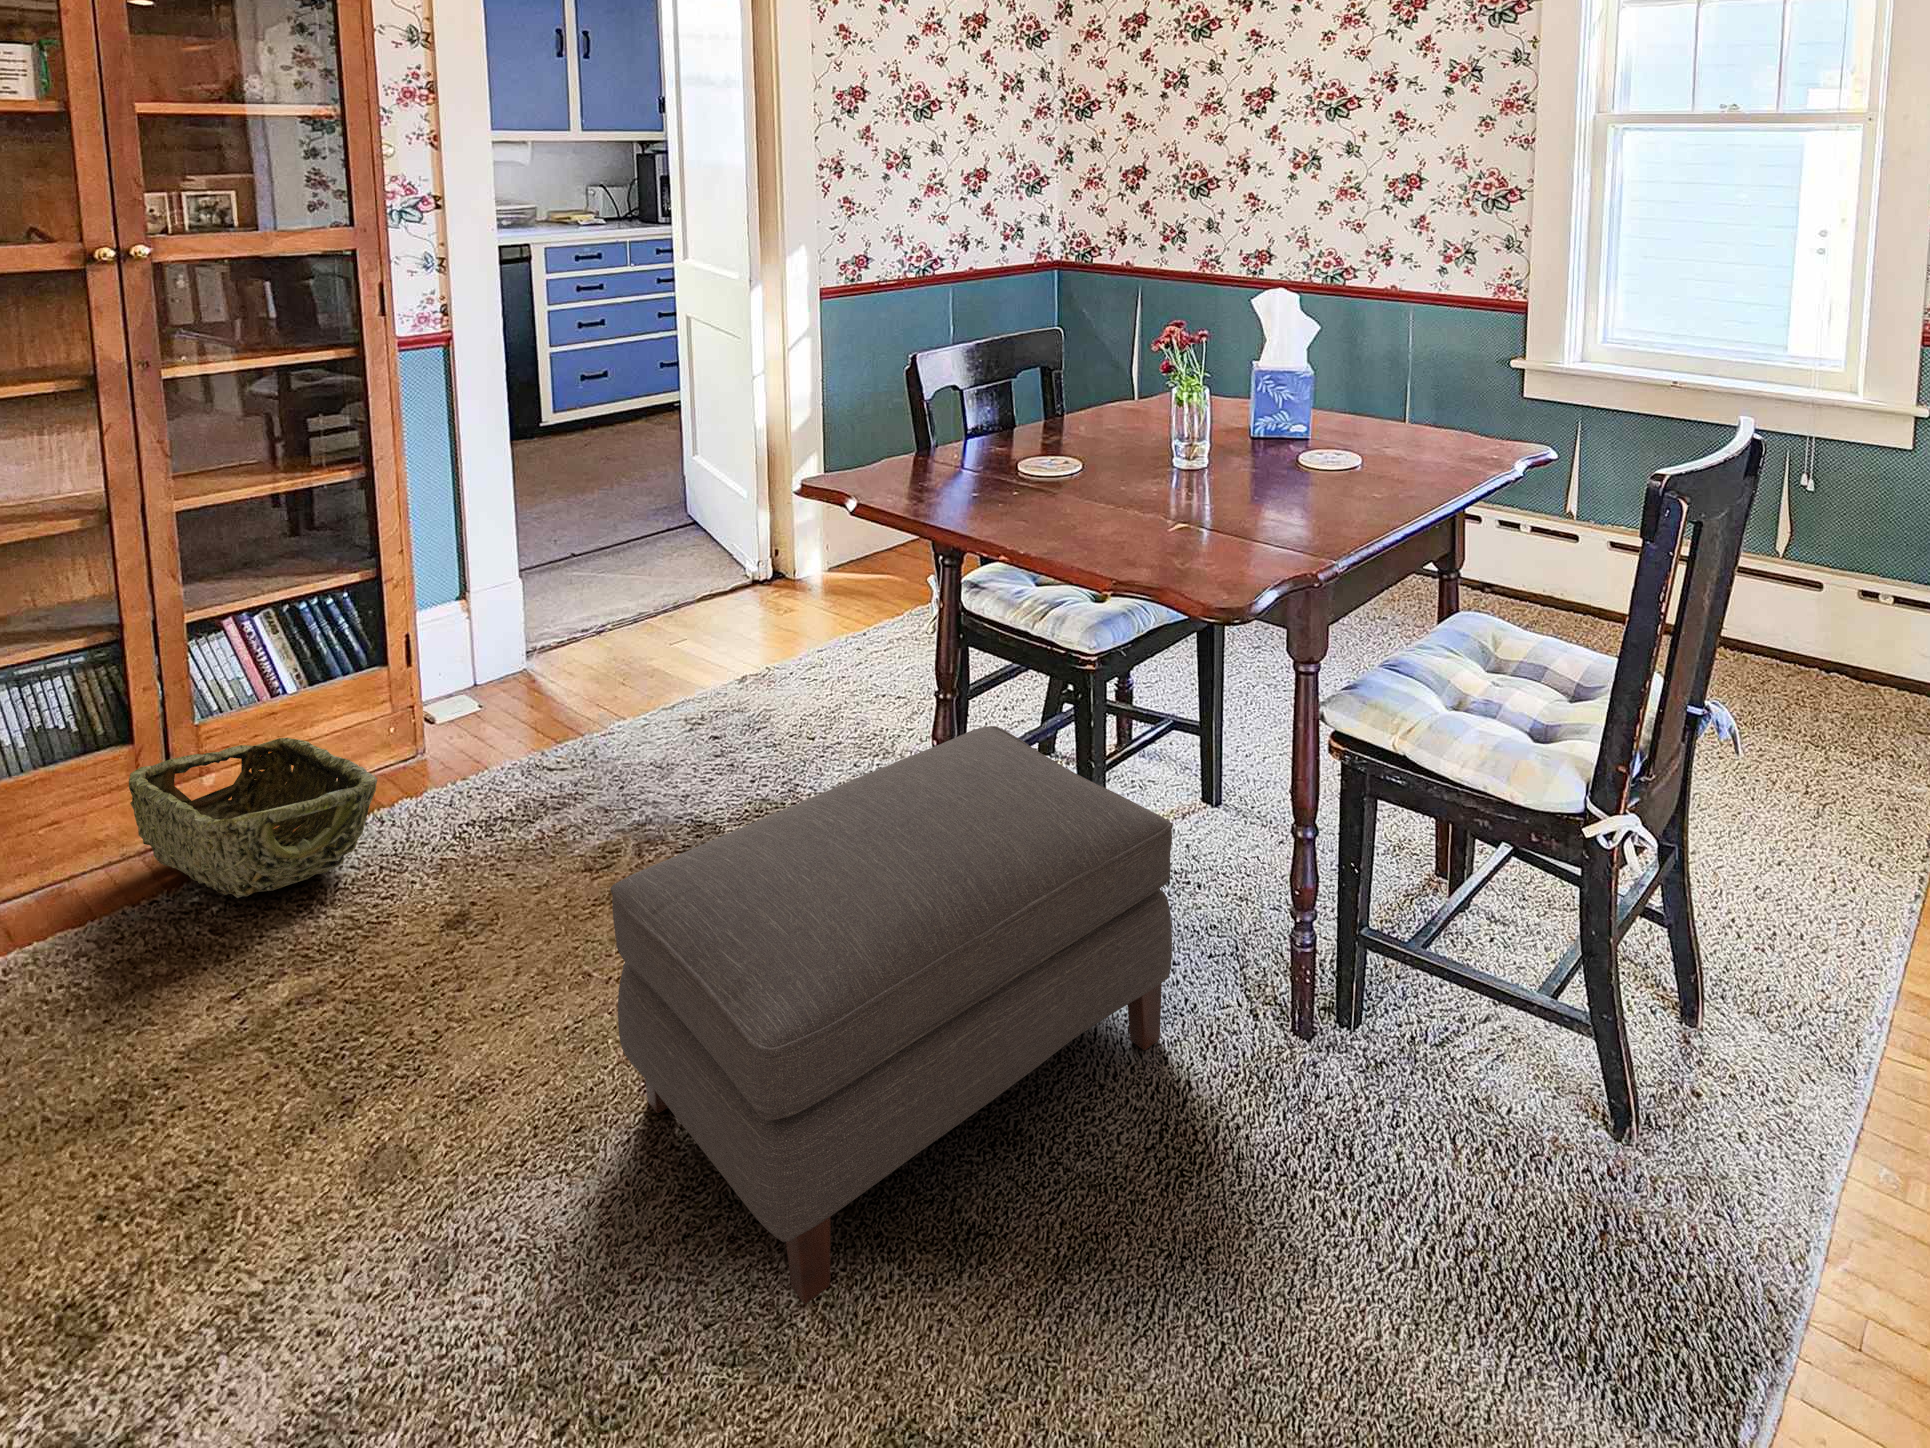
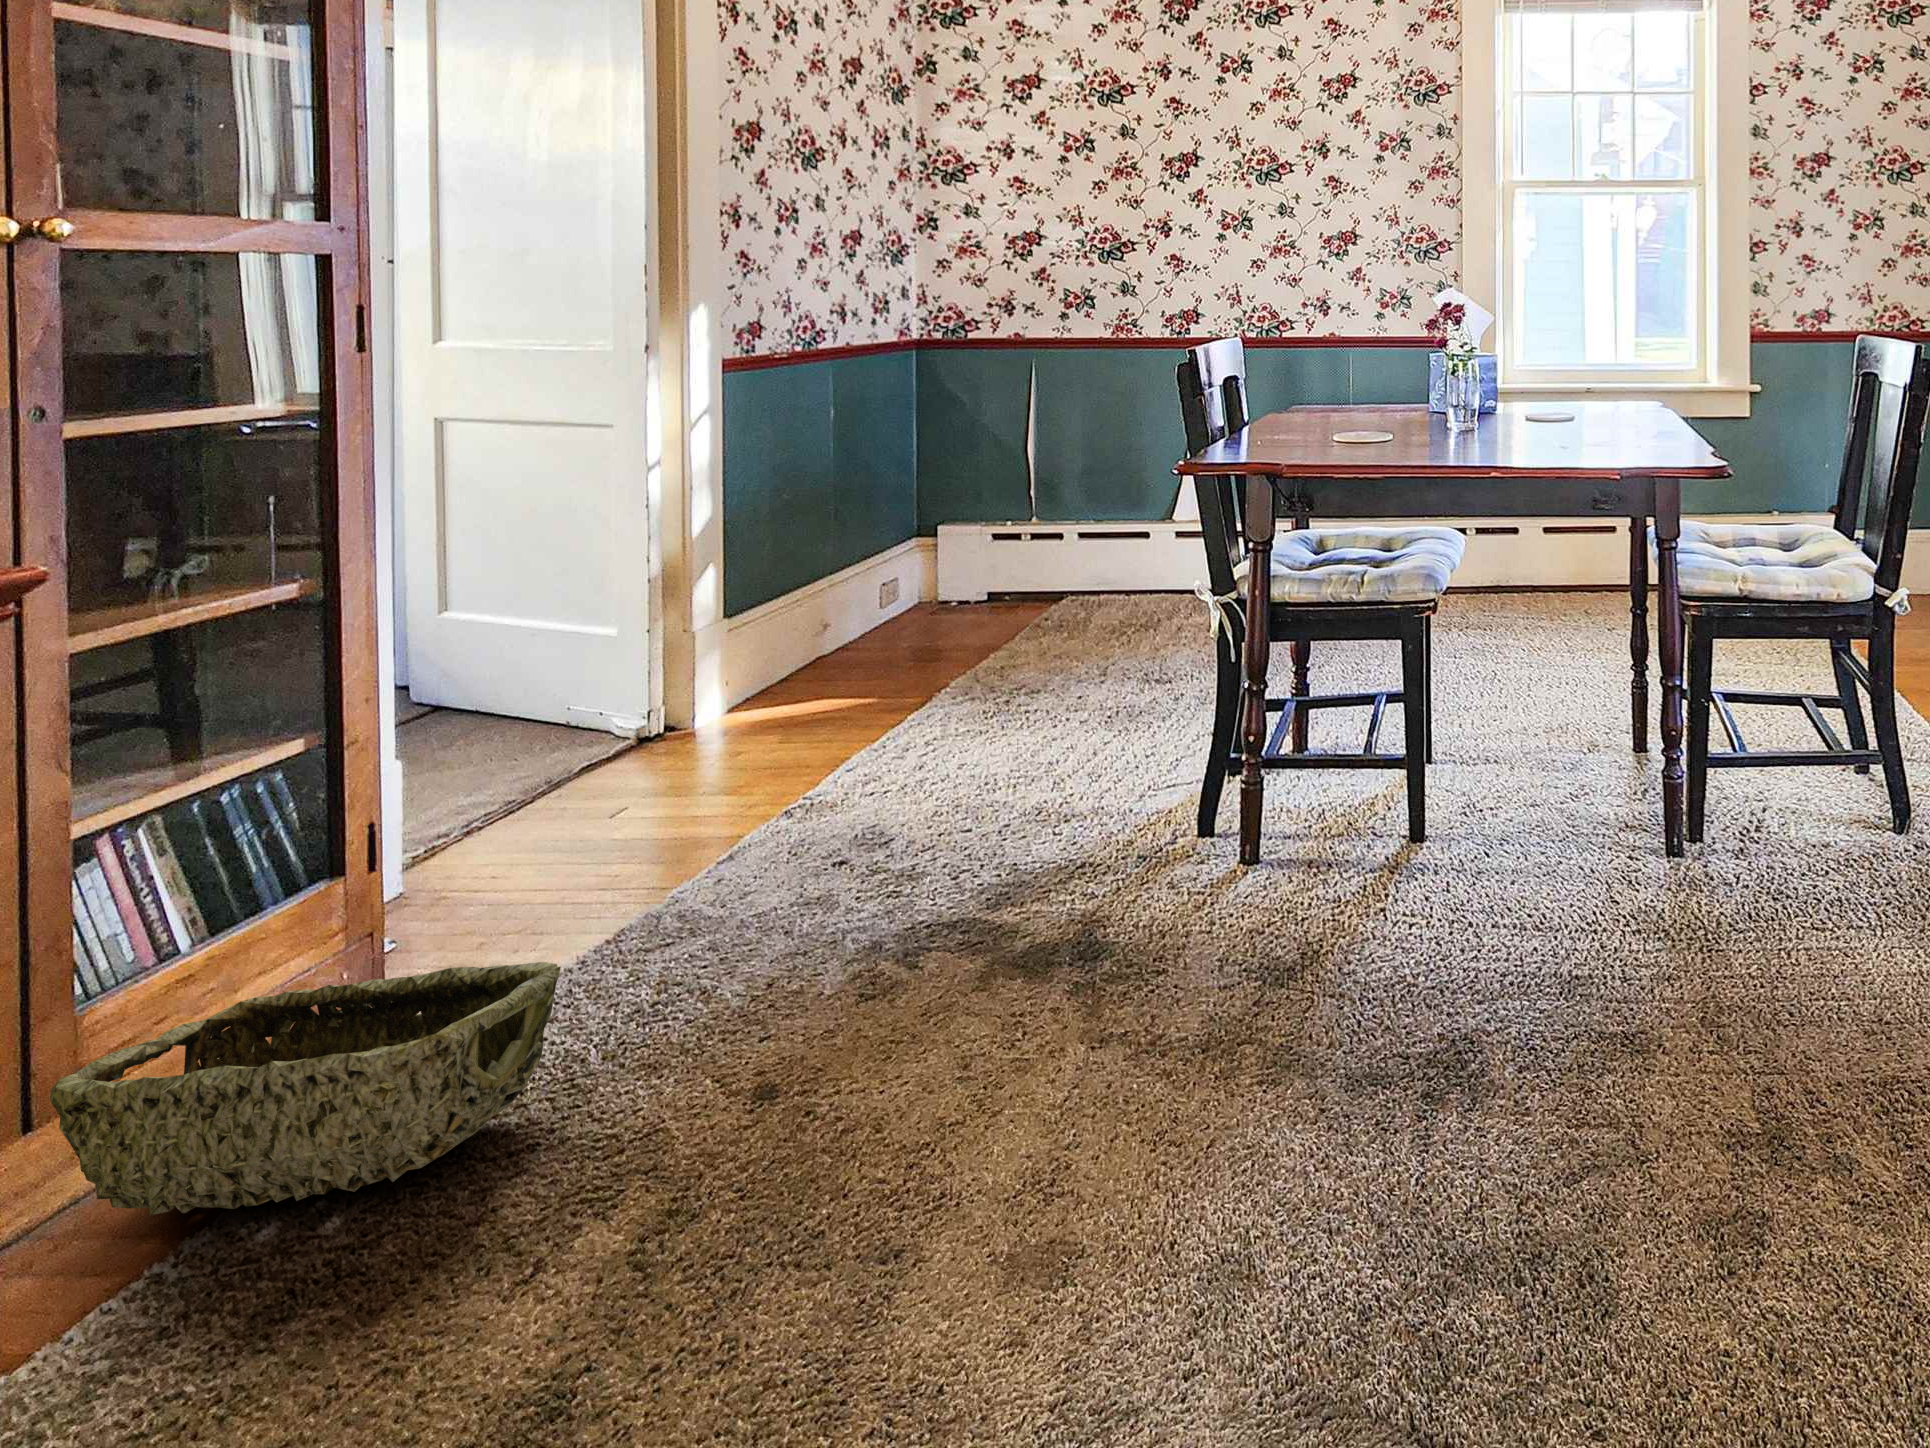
ottoman: present [611,726,1173,1304] -> none [1255,669,1613,1073]

